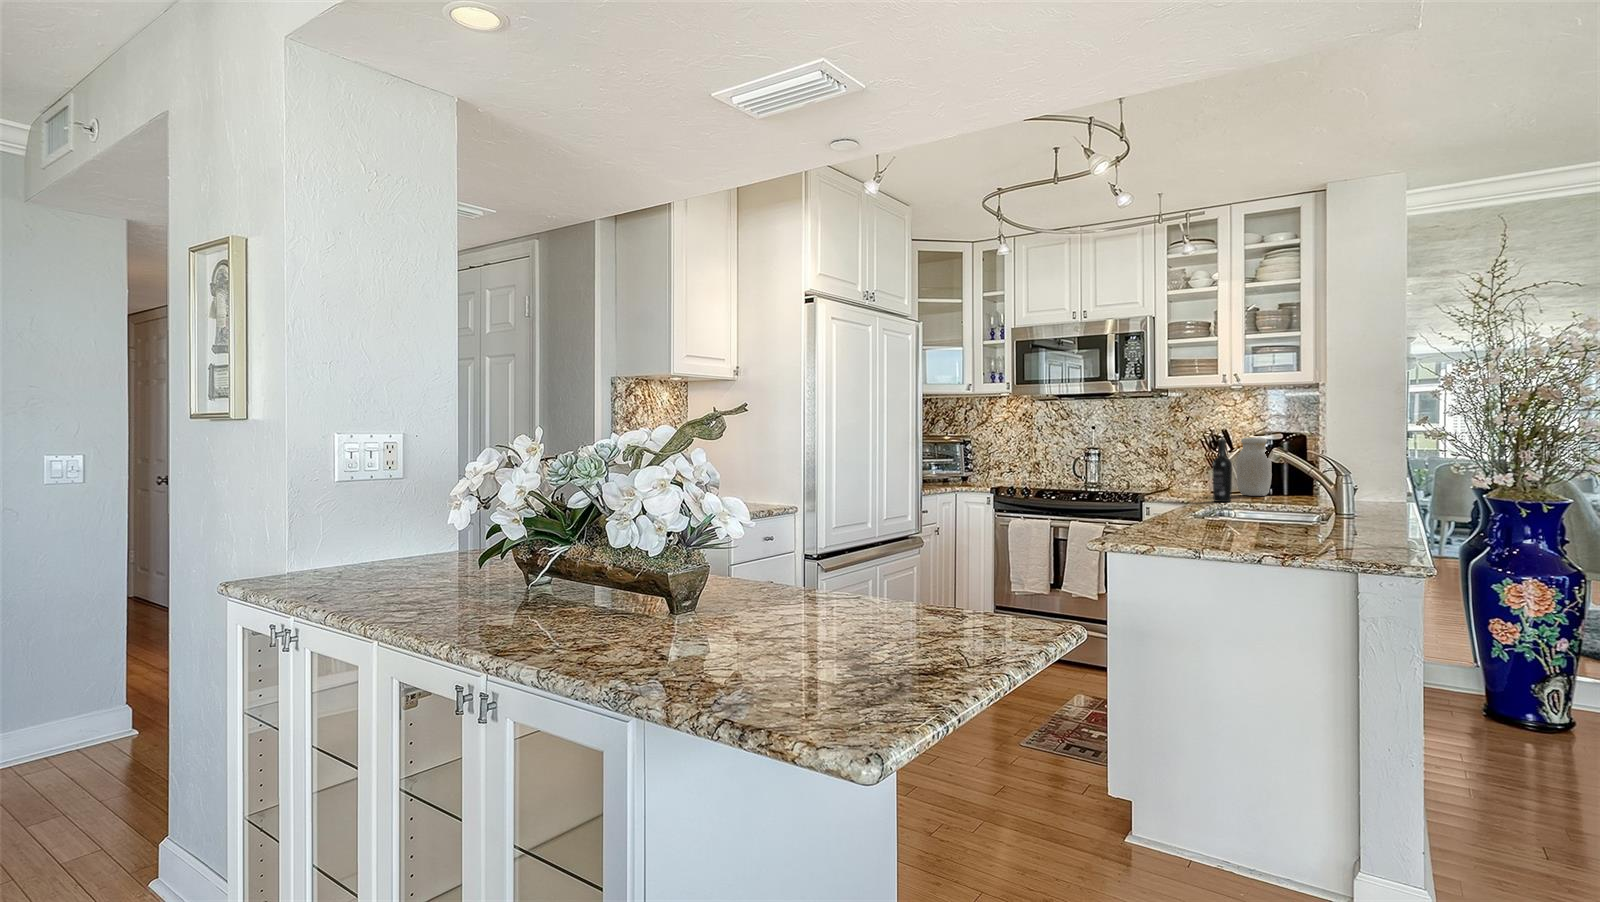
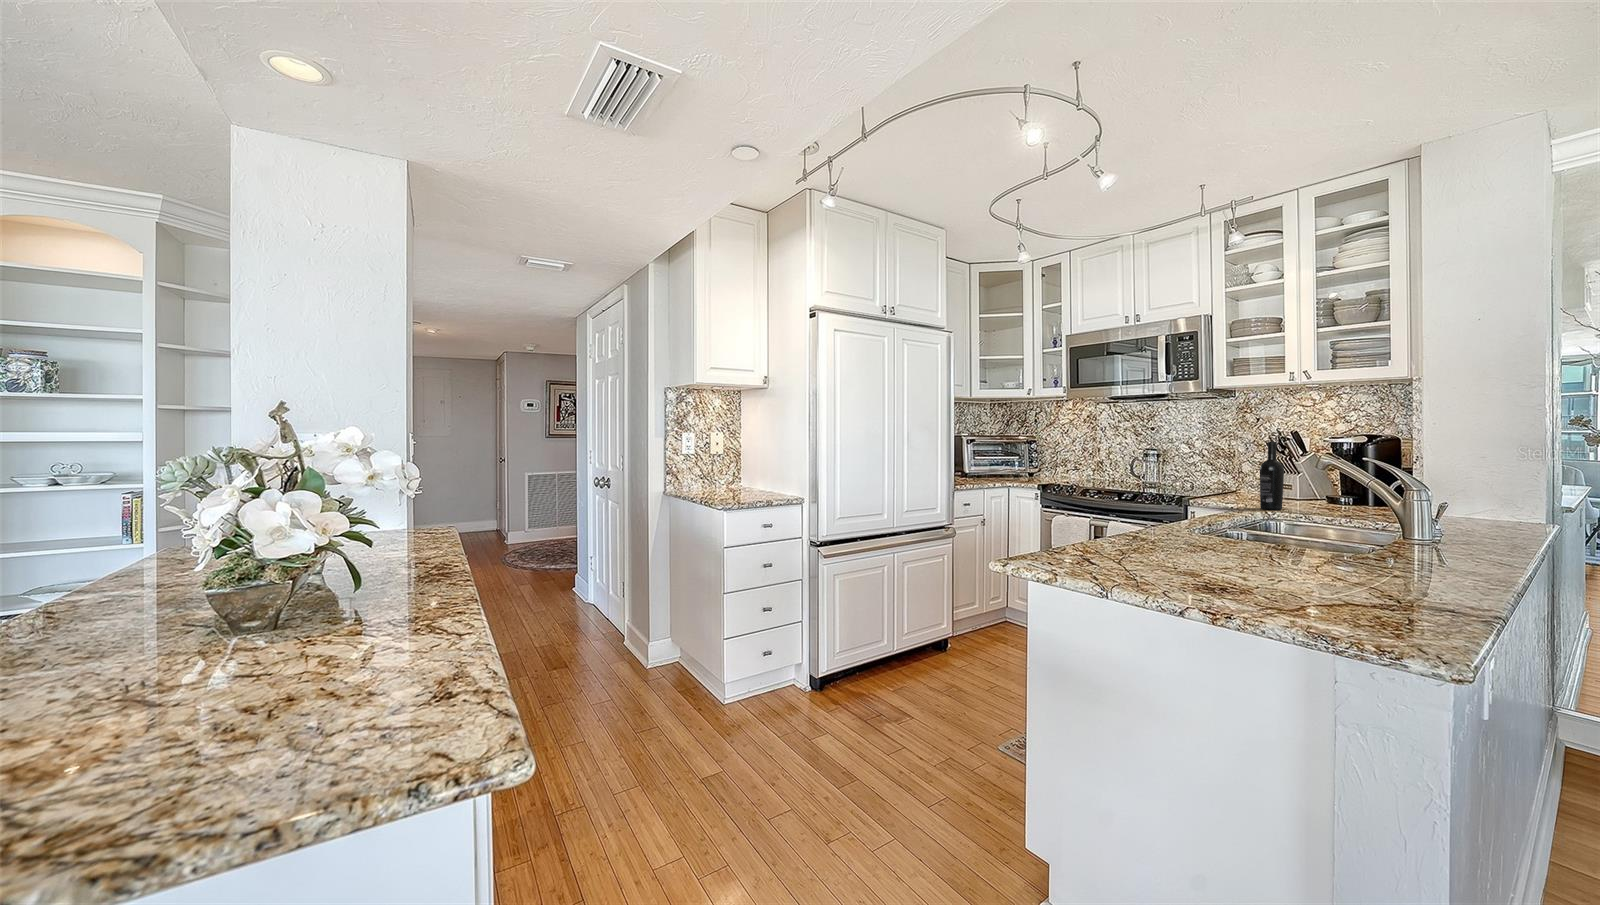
jar: present [1237,438,1272,496] -> none [1305,440,1349,504]

